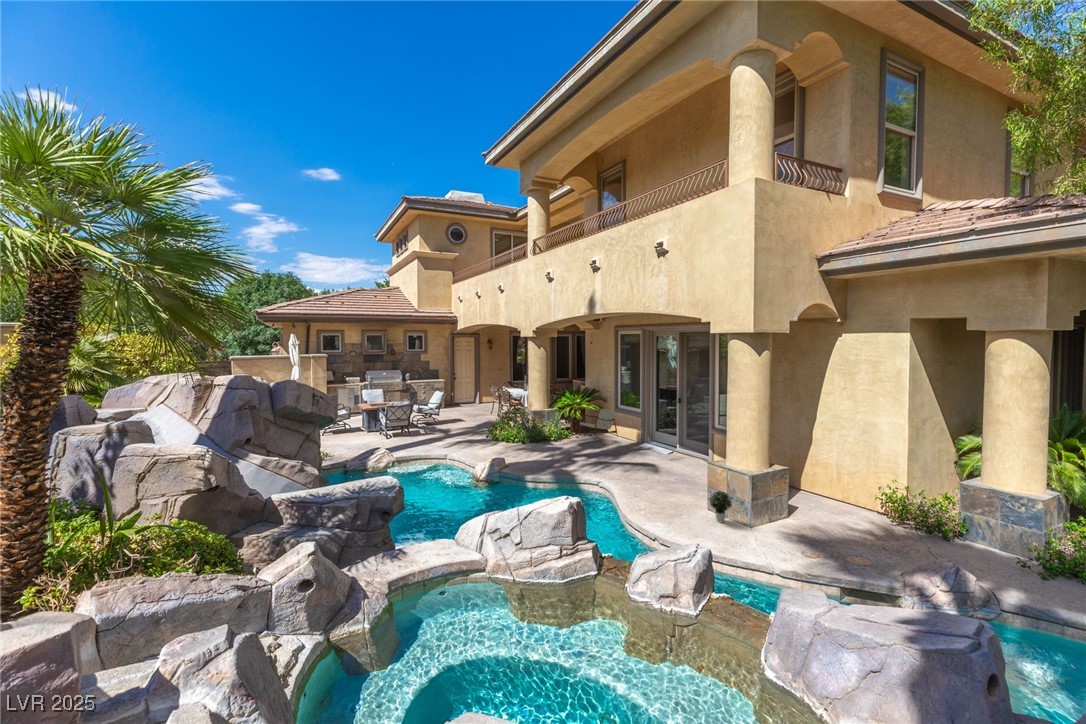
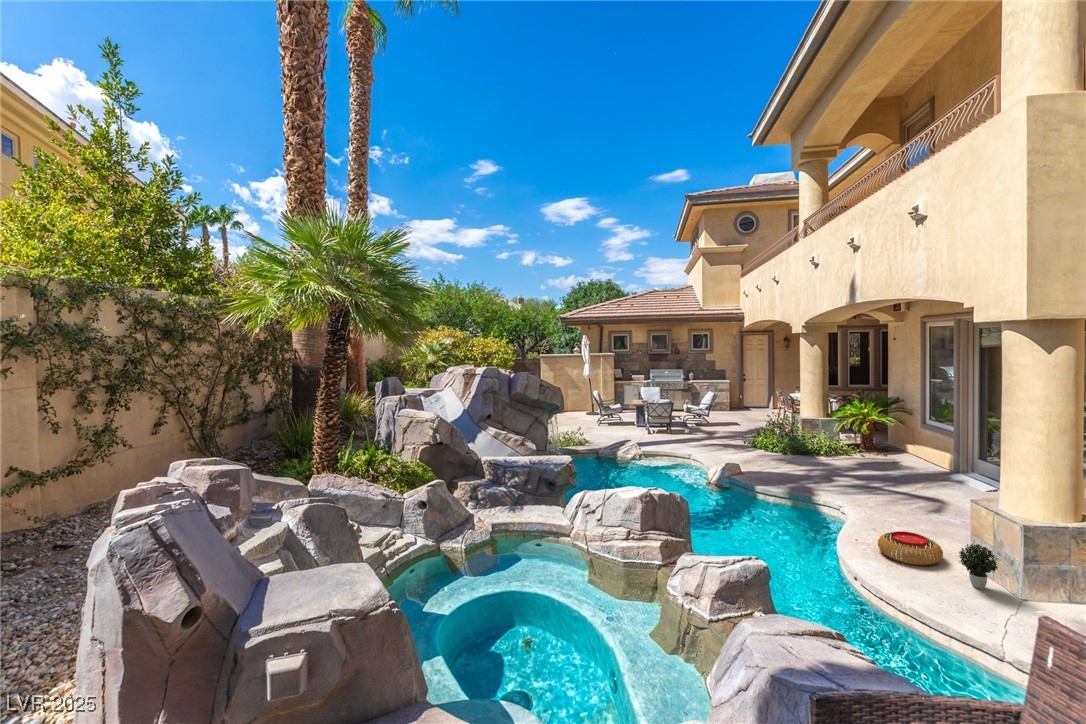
armchair: present [580,409,617,439] -> none [864,421,922,460]
pouf: none [650,492,692,515] -> present [878,531,943,565]

